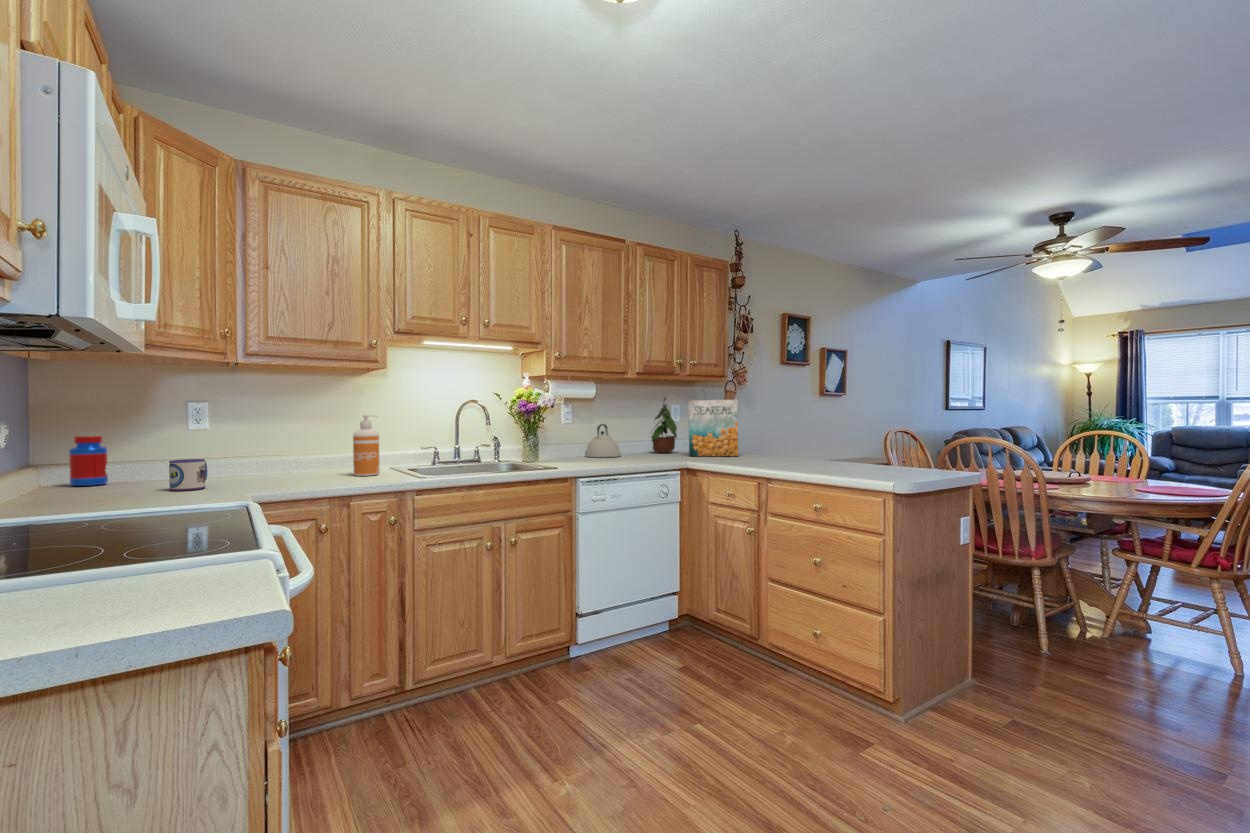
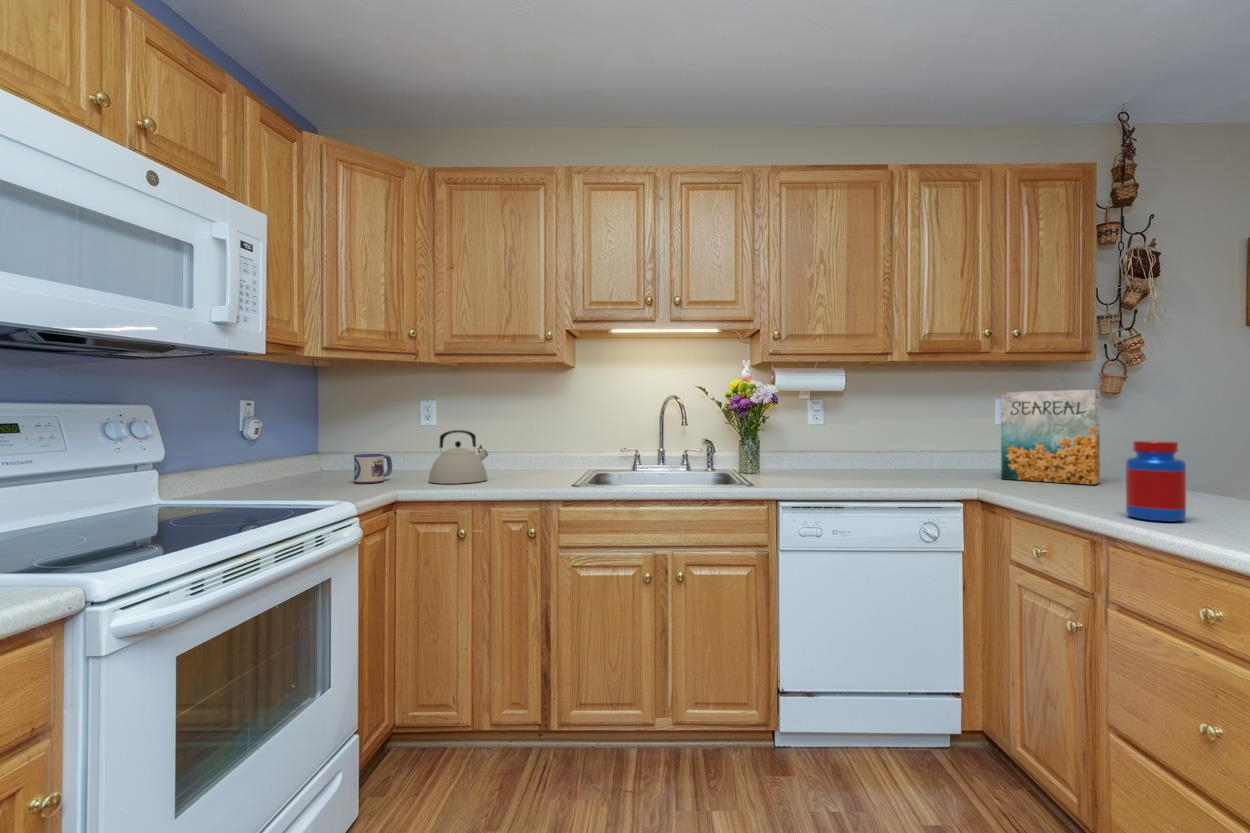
potted plant: present [651,398,677,453] -> none [943,387,1001,471]
soap dispenser: present [353,415,380,476] -> none [525,413,552,479]
kettle: present [585,424,621,457] -> present [429,430,488,484]
jar: present [69,436,108,486] -> present [1126,441,1186,522]

